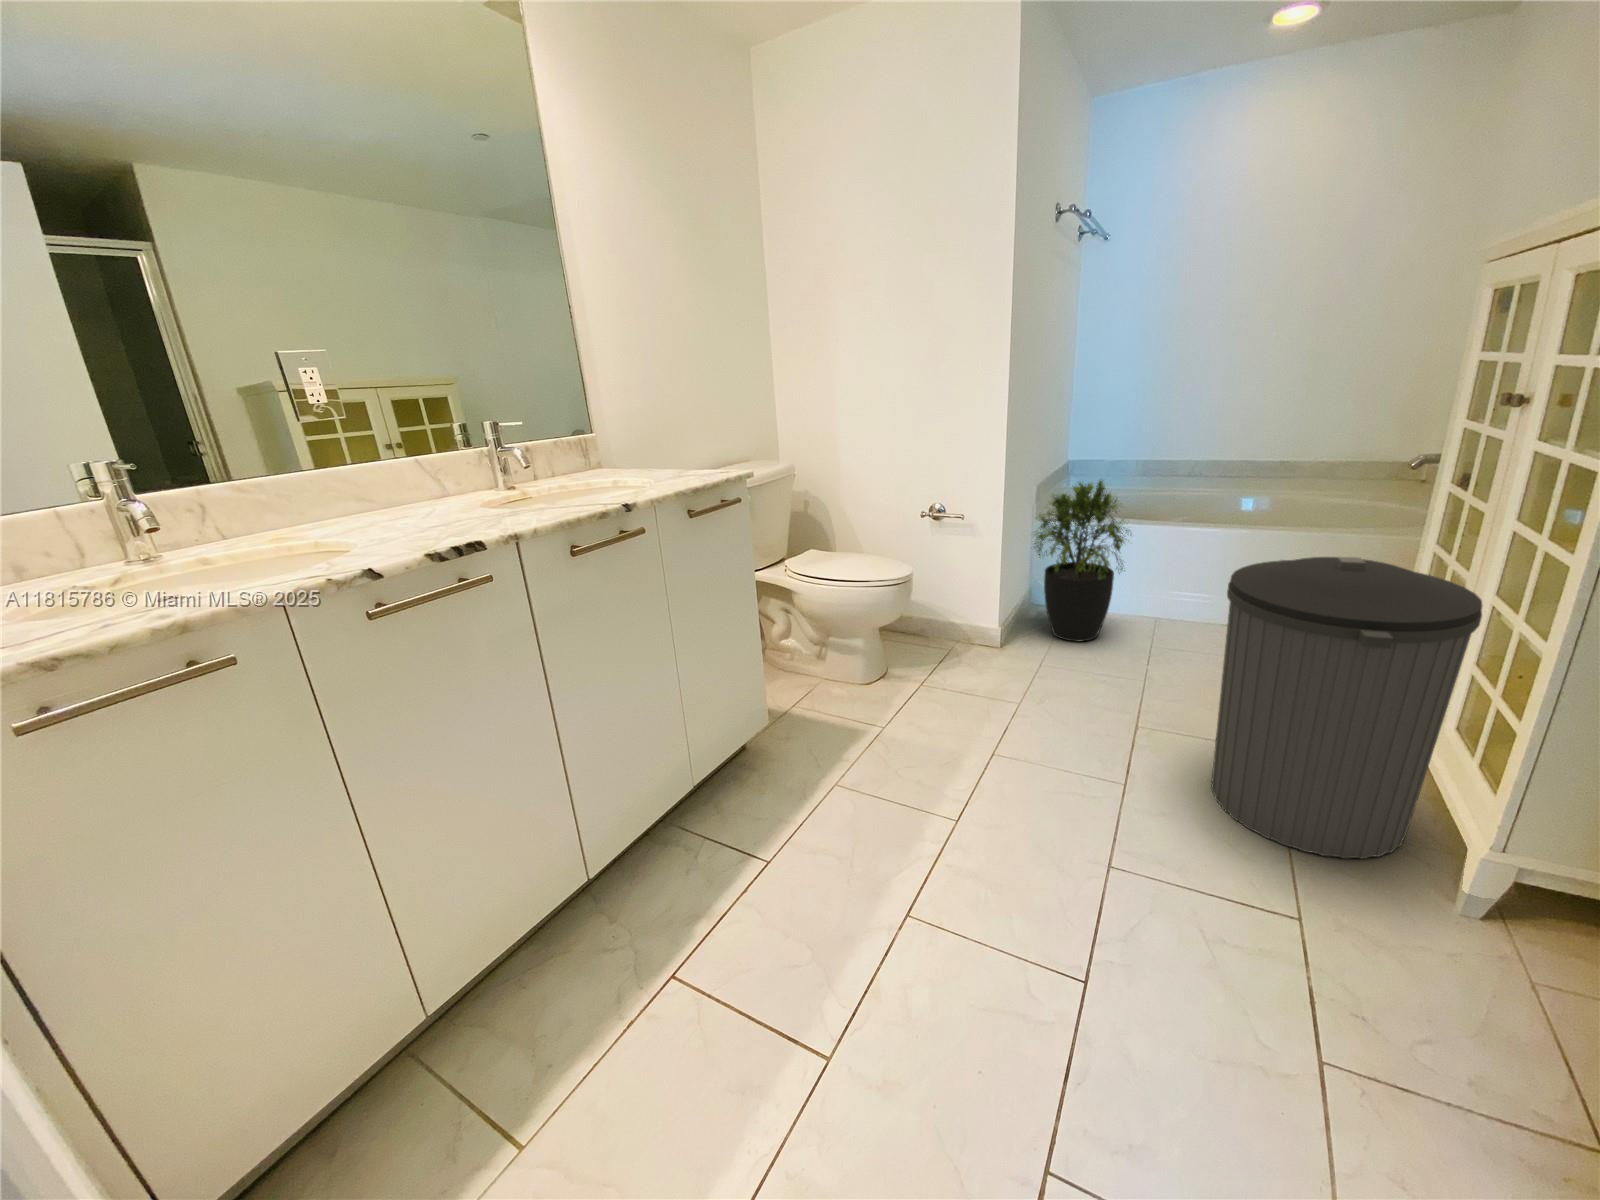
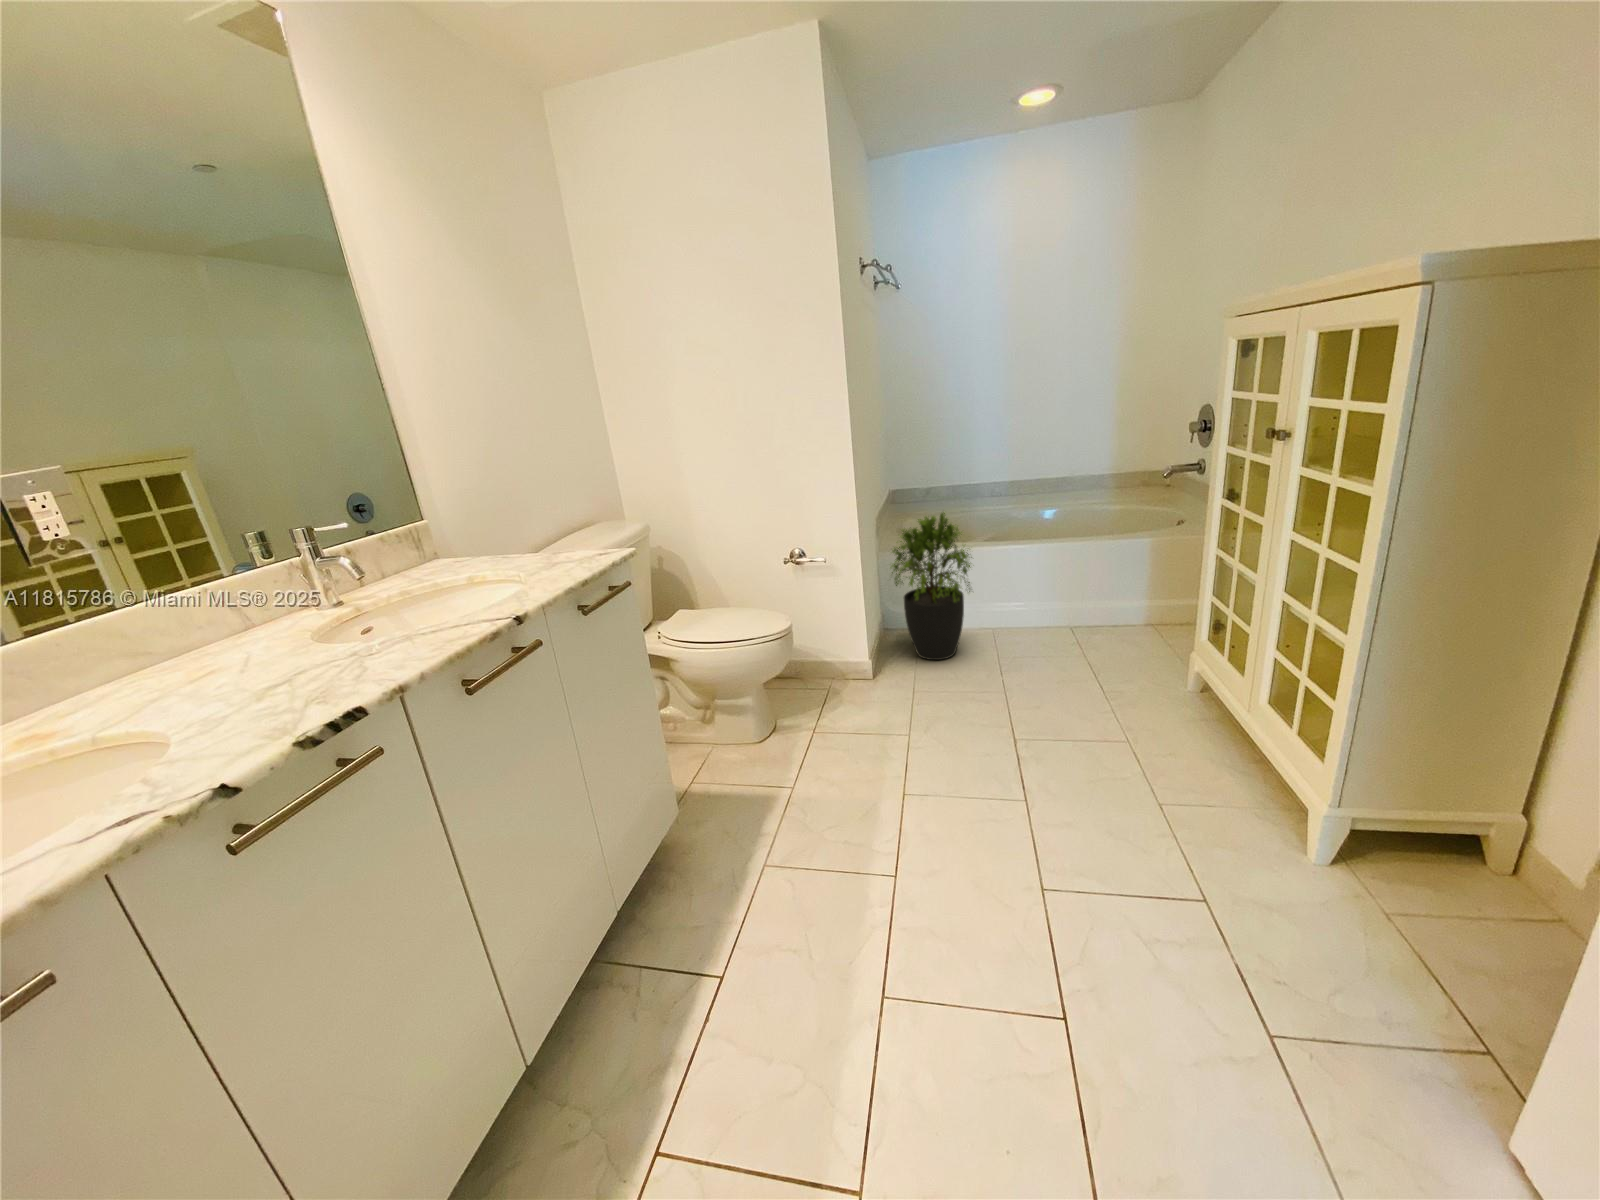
trash can: present [1211,557,1482,859] -> none [1091,574,1289,832]

